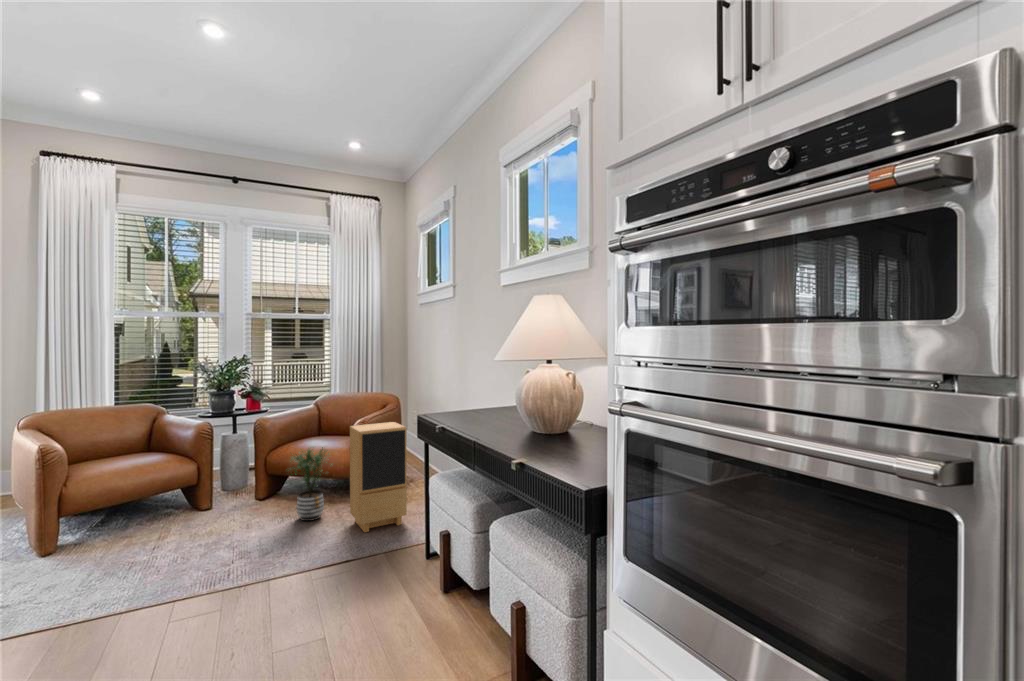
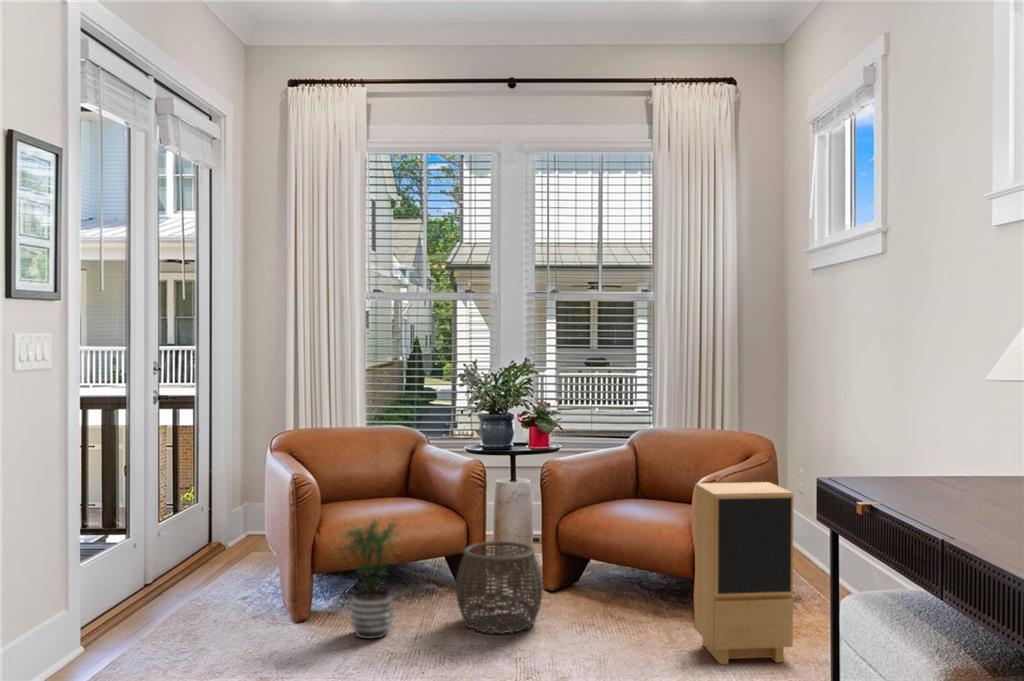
potted plant: present [288,447,329,521] -> present [331,521,400,639]
woven basket: none [182,474,251,538] -> present [456,541,543,634]

